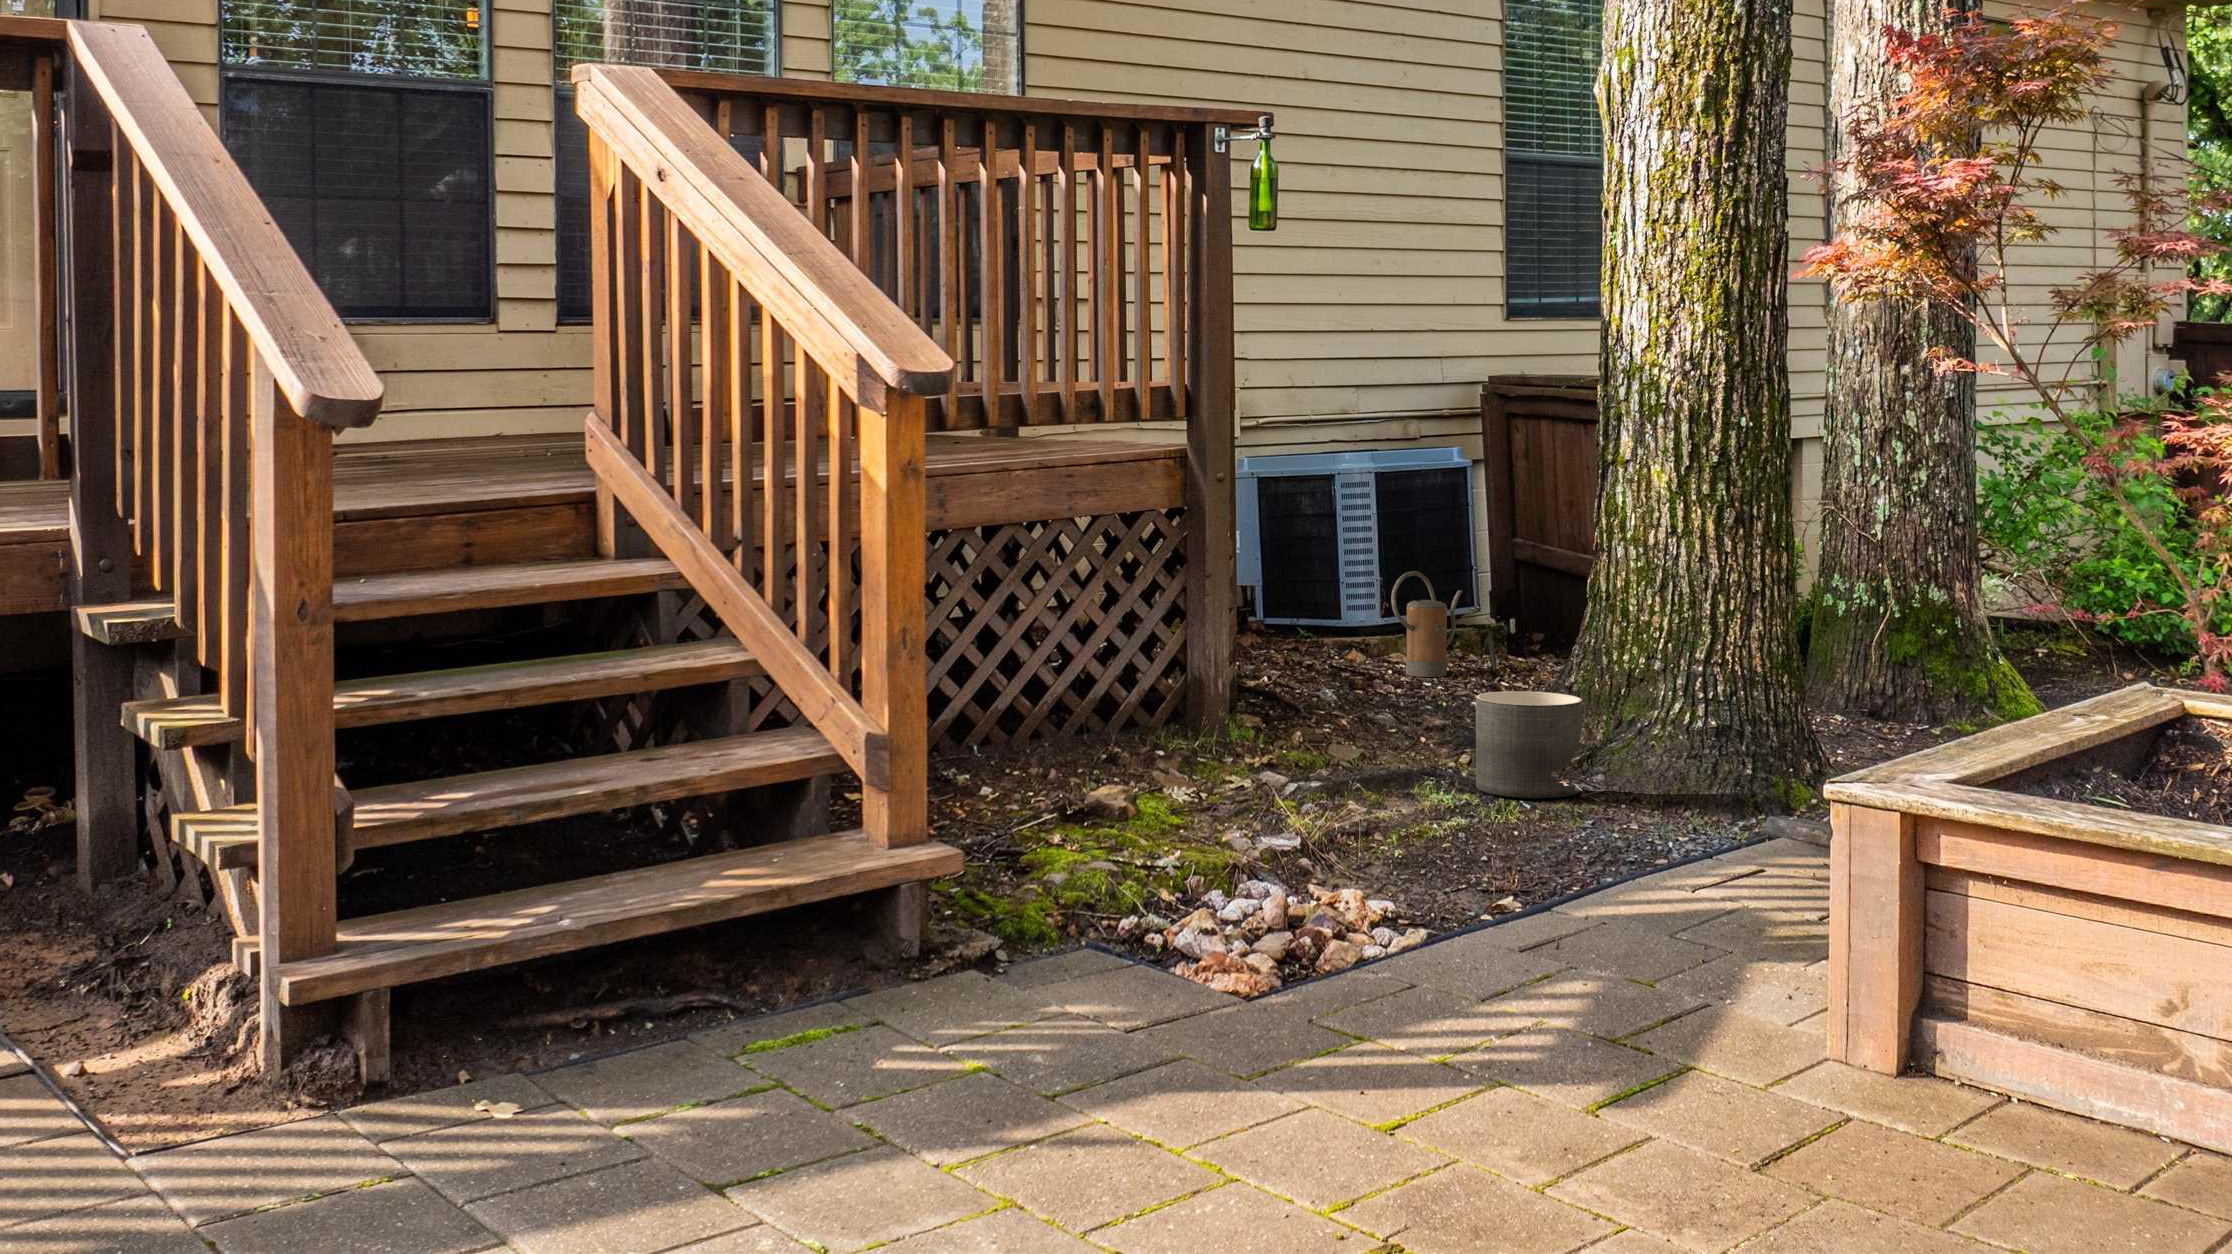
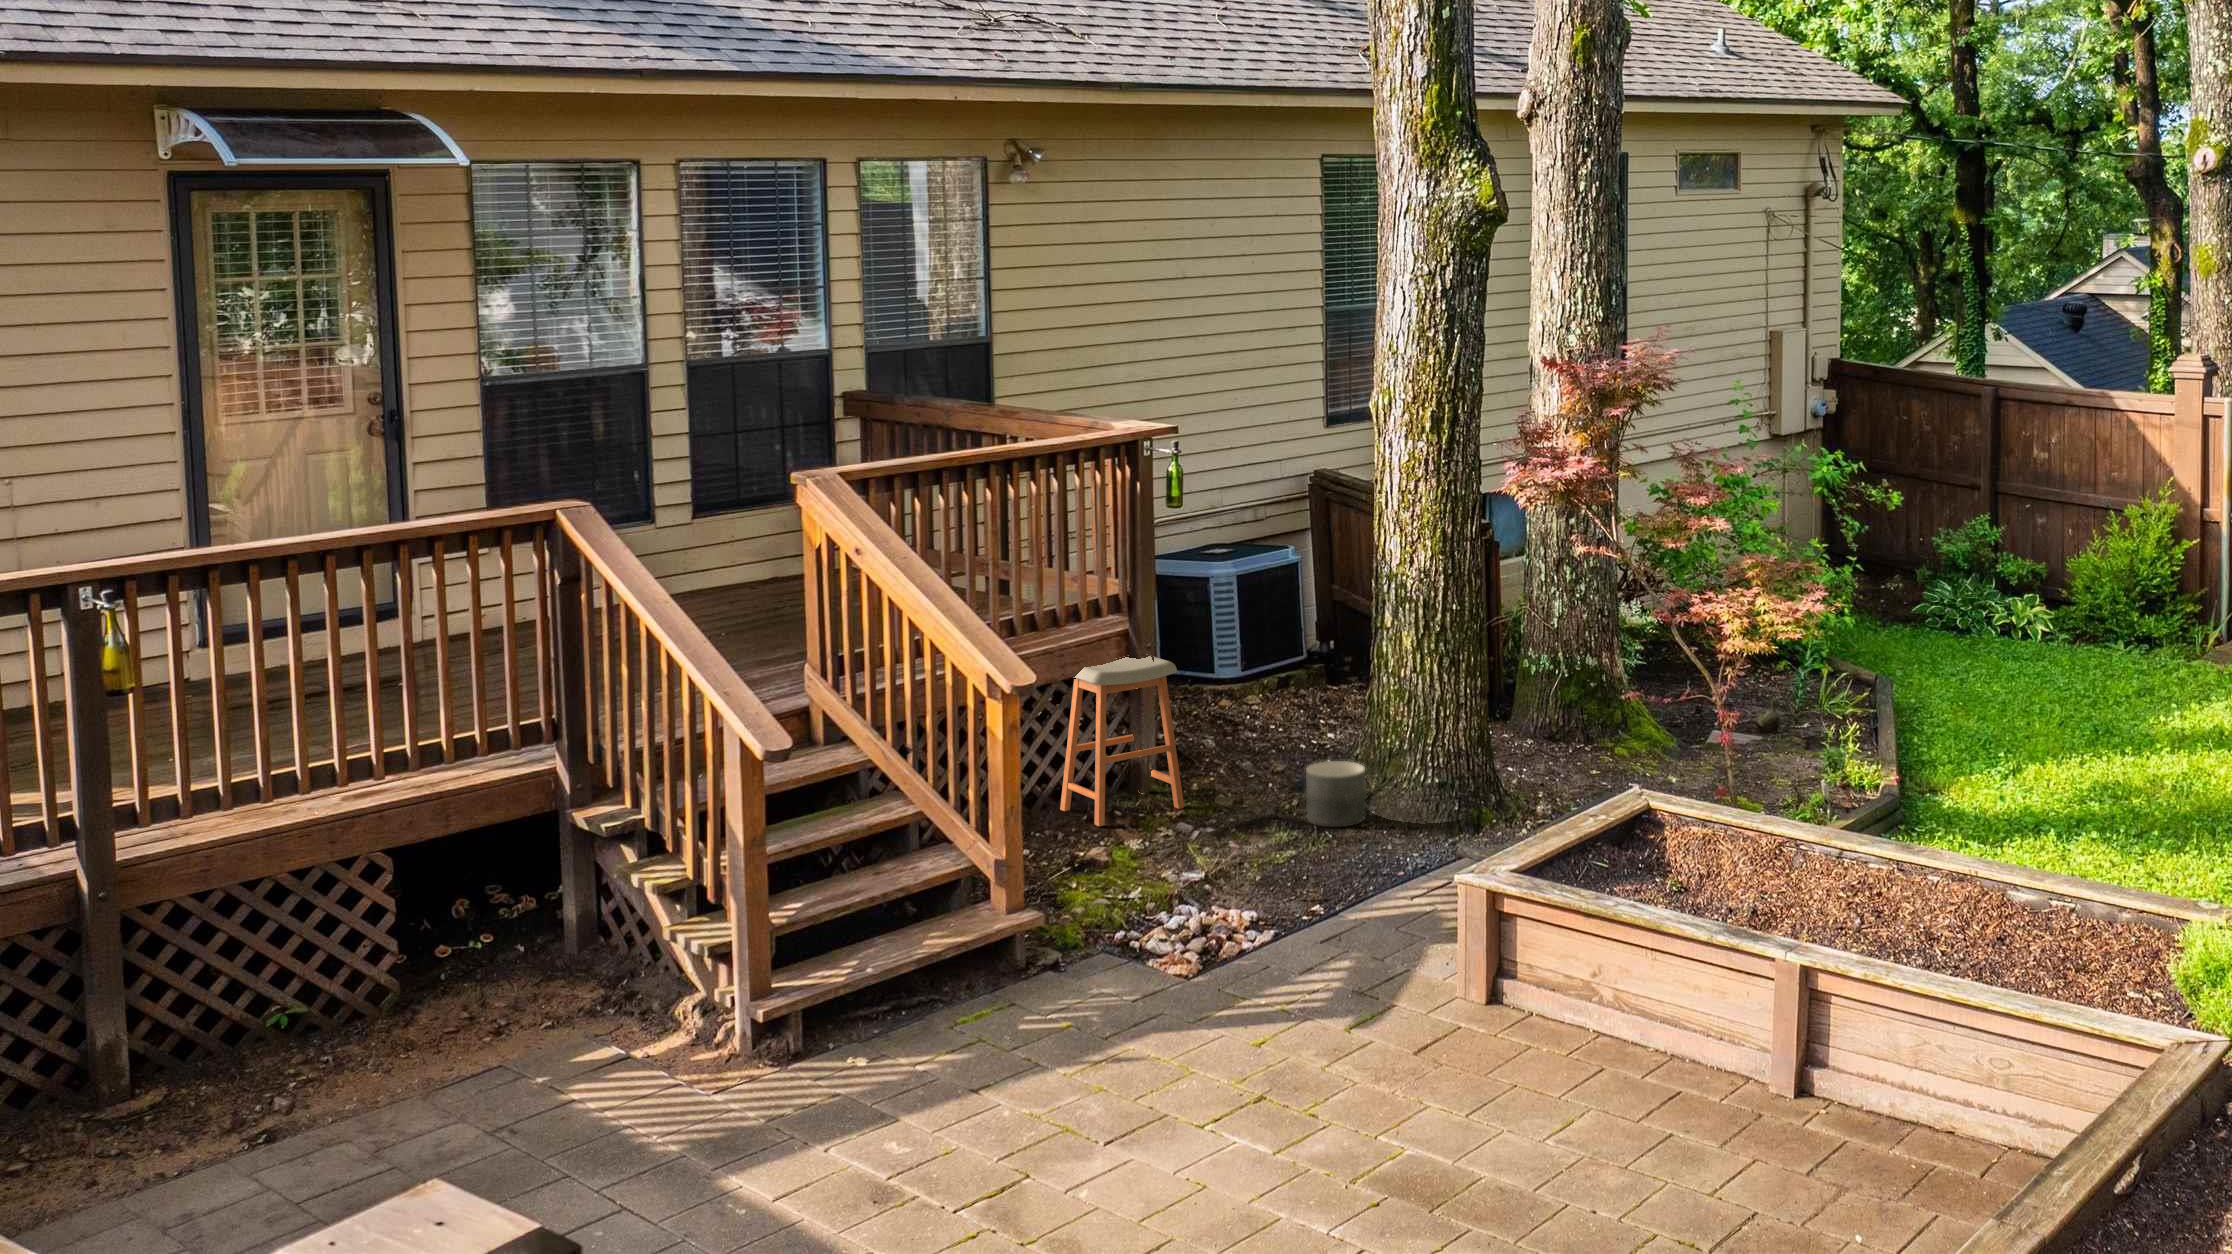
stool: none [1055,510,1263,781] -> present [1060,656,1184,826]
watering can: present [1391,571,1462,677] -> none [1260,642,1306,709]

